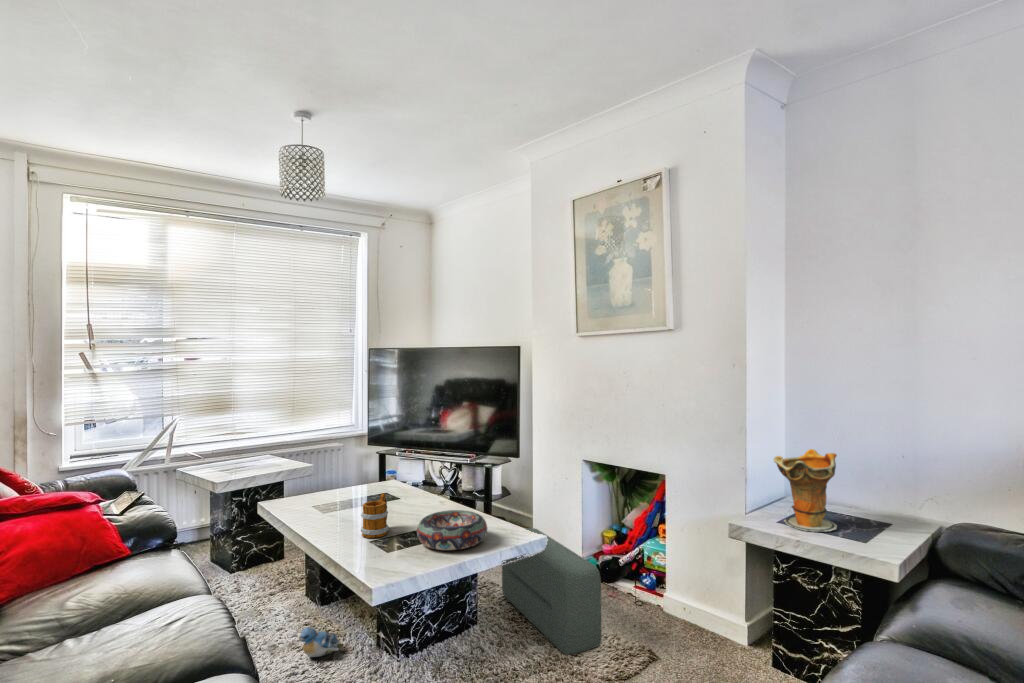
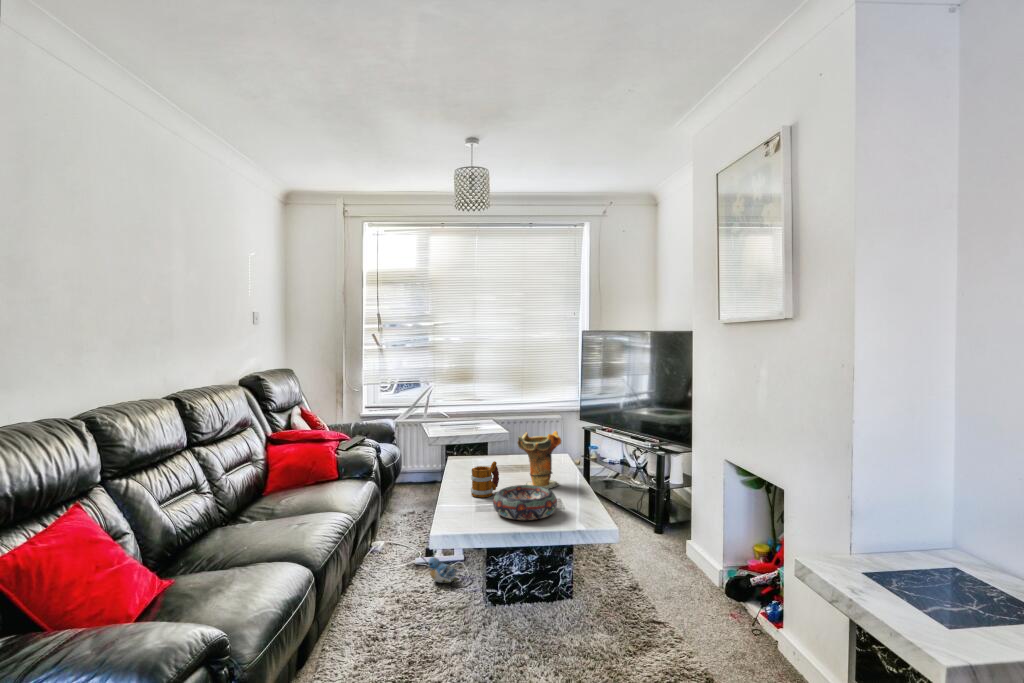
decorative vase: present [774,449,837,531] -> present [518,431,561,488]
pouf: present [502,528,601,654] -> none [617,521,668,656]

